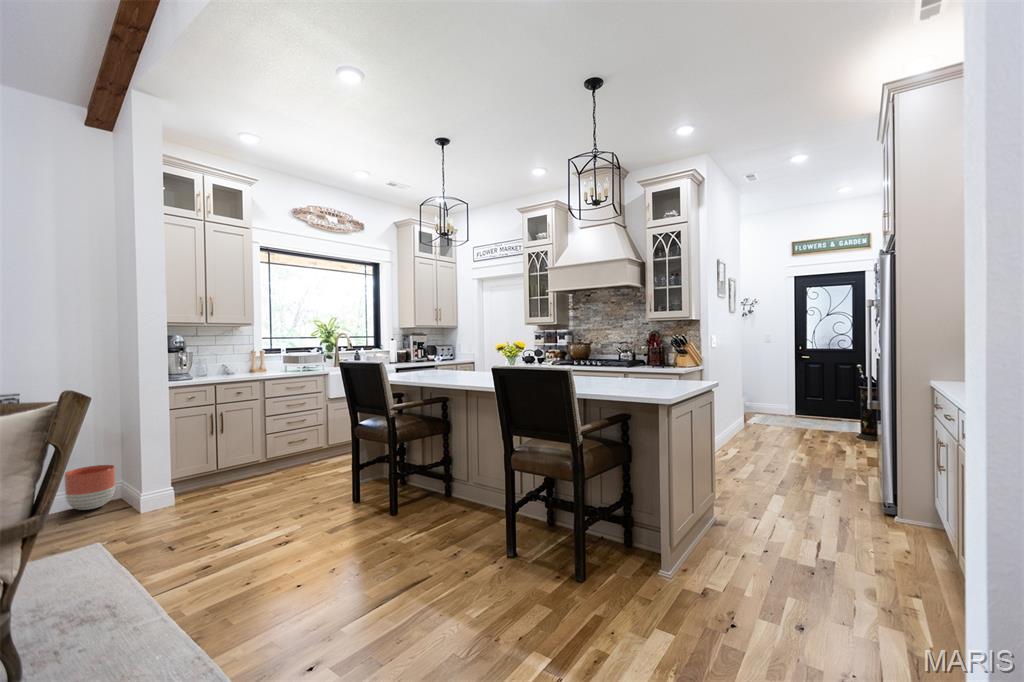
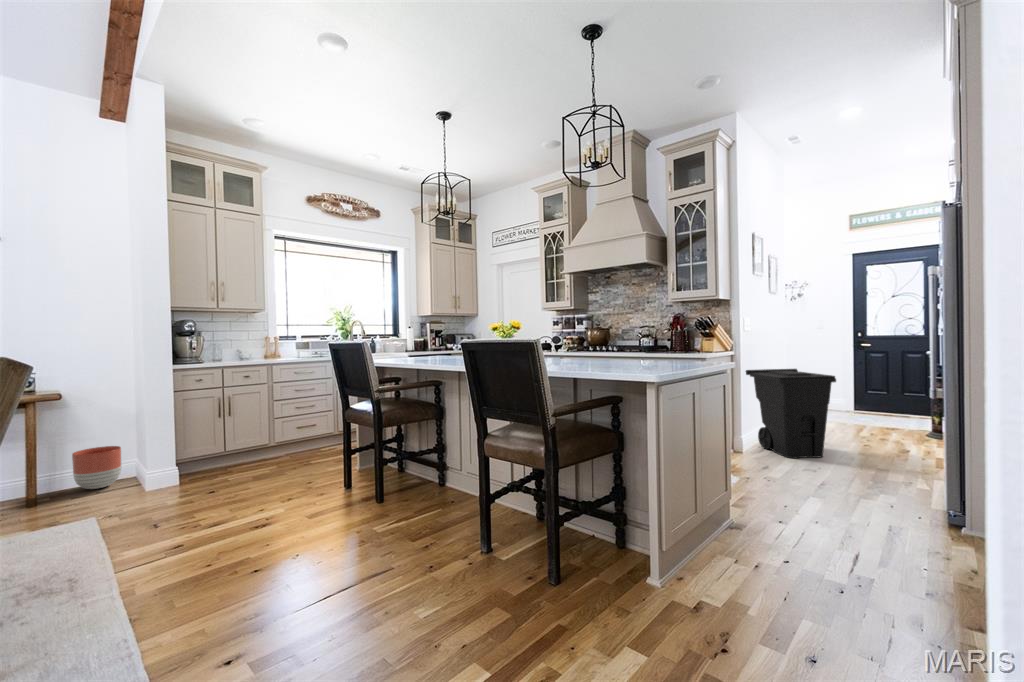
trash can: none [712,382,791,462] -> present [746,369,836,458]

